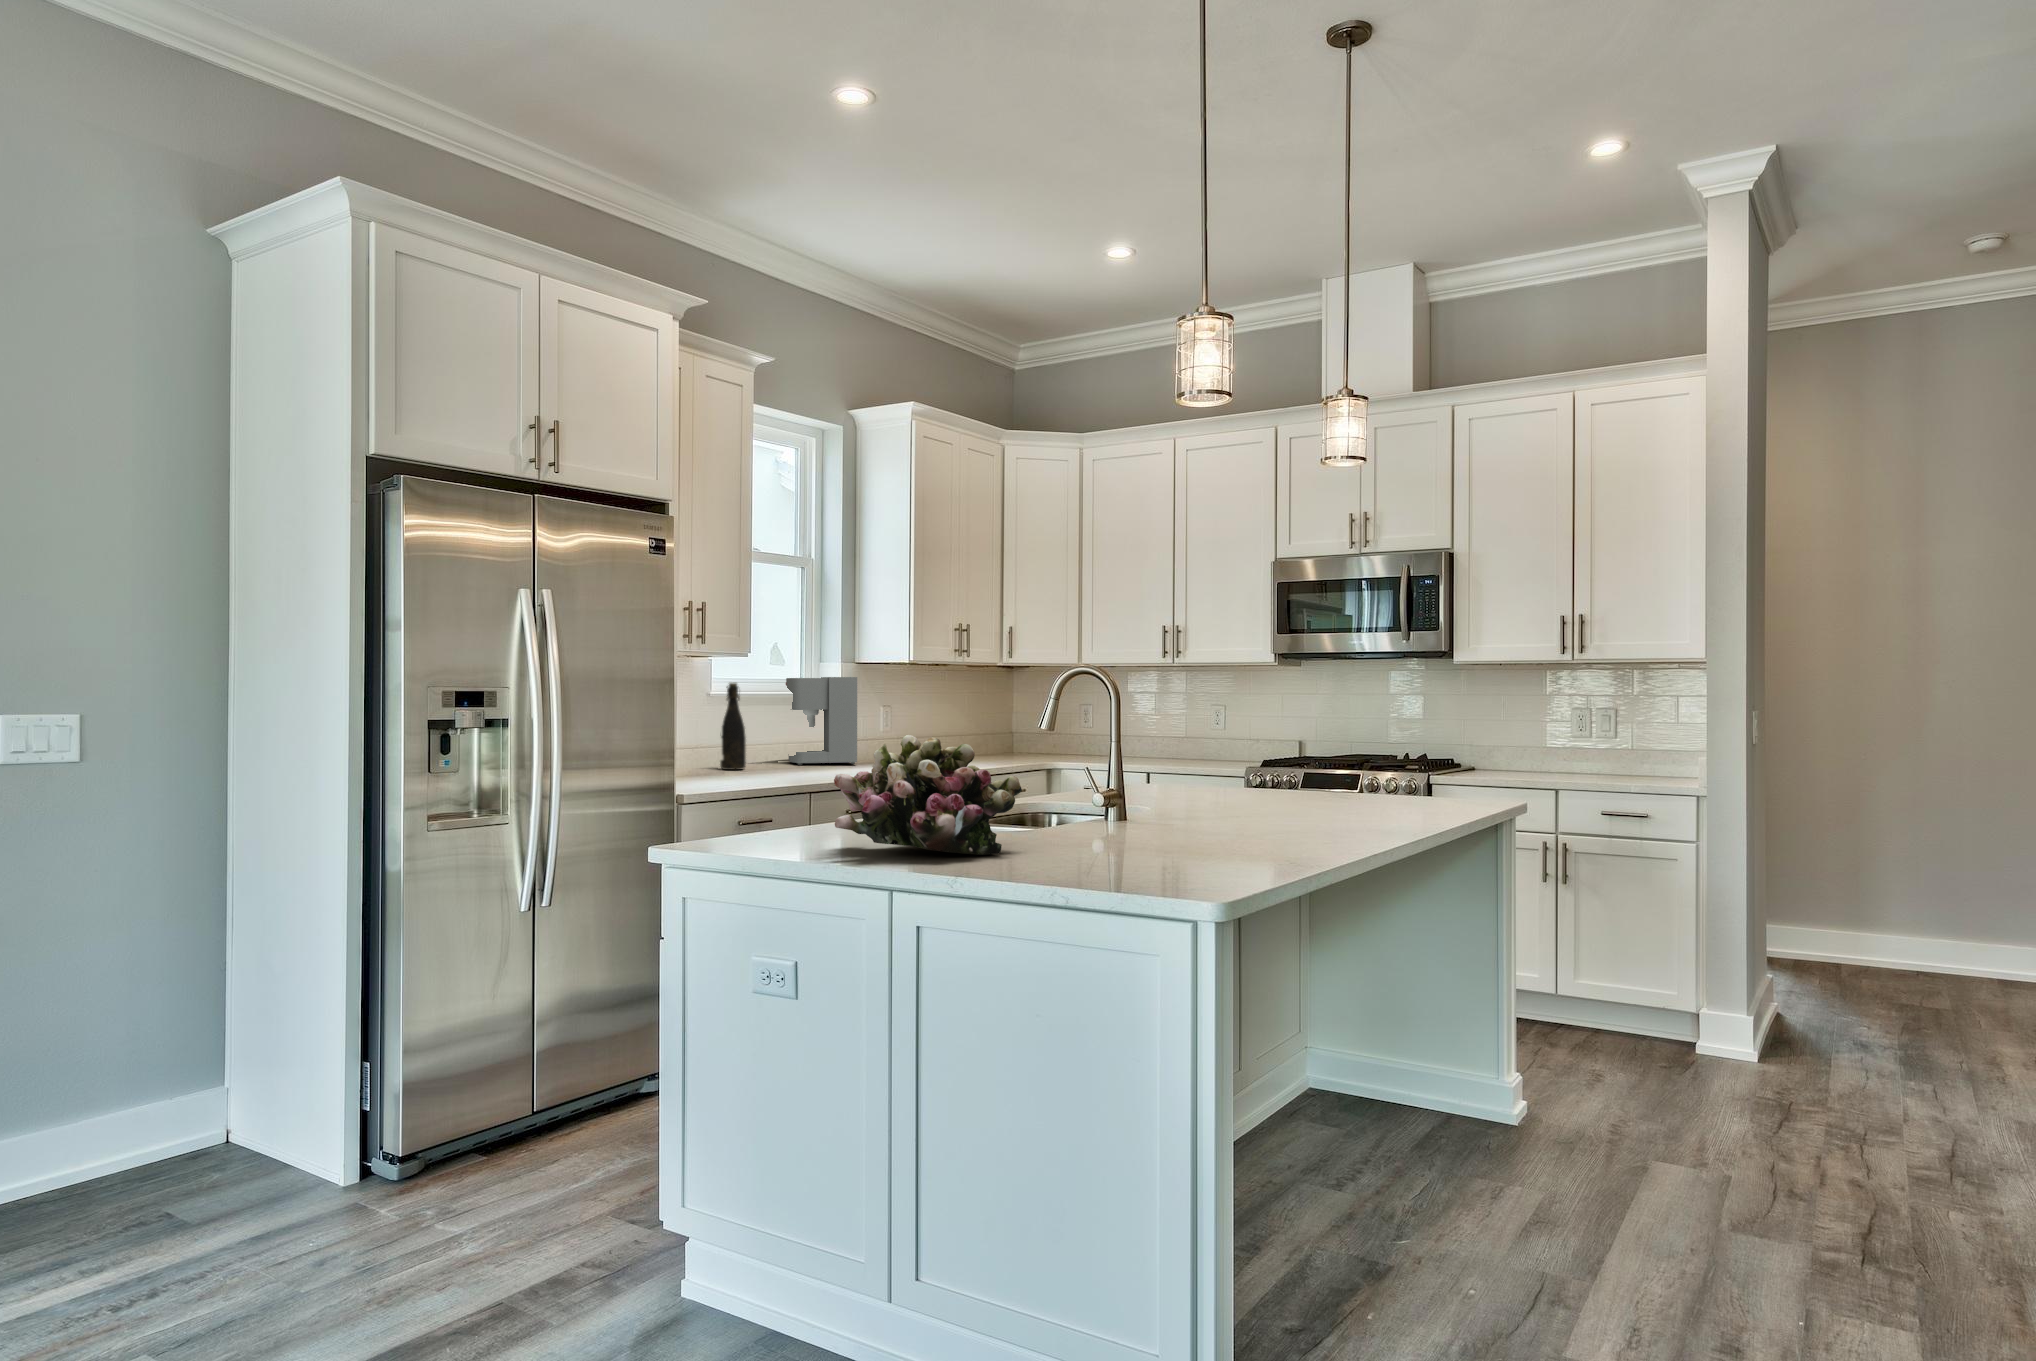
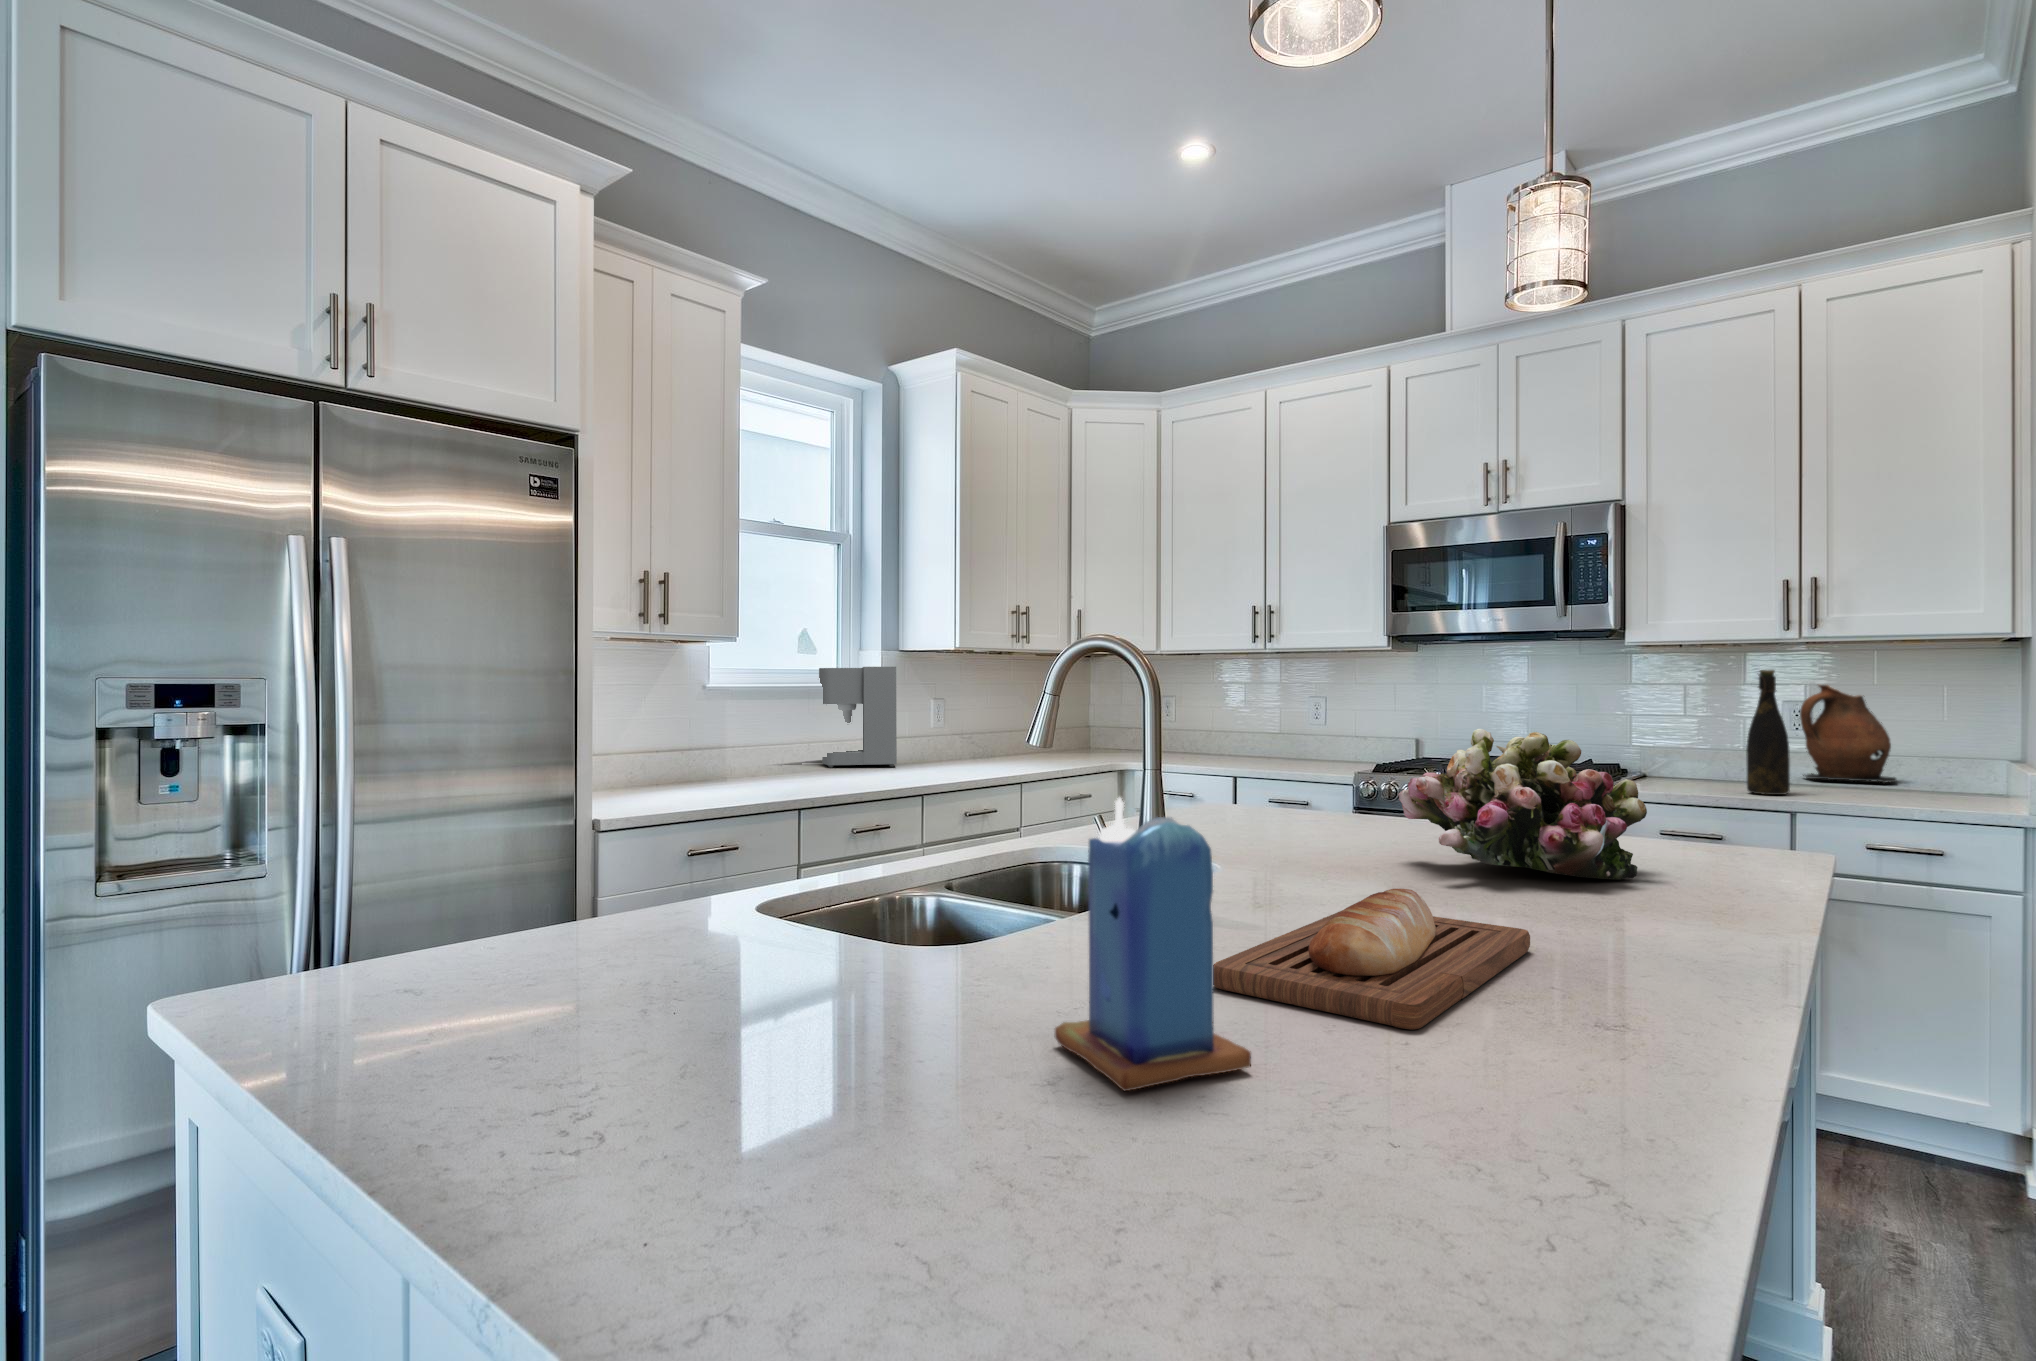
bottle: present [720,683,746,770] -> present [1746,670,1790,795]
ceramic pitcher: none [1583,696,1653,772] -> present [1800,685,1896,783]
flower arrangement: present [834,735,1022,855] -> present [1398,729,1647,880]
candle: none [1088,745,1171,857] -> present [1055,797,1251,1091]
bread loaf: none [1151,801,1307,847] -> present [1213,889,1530,1030]

